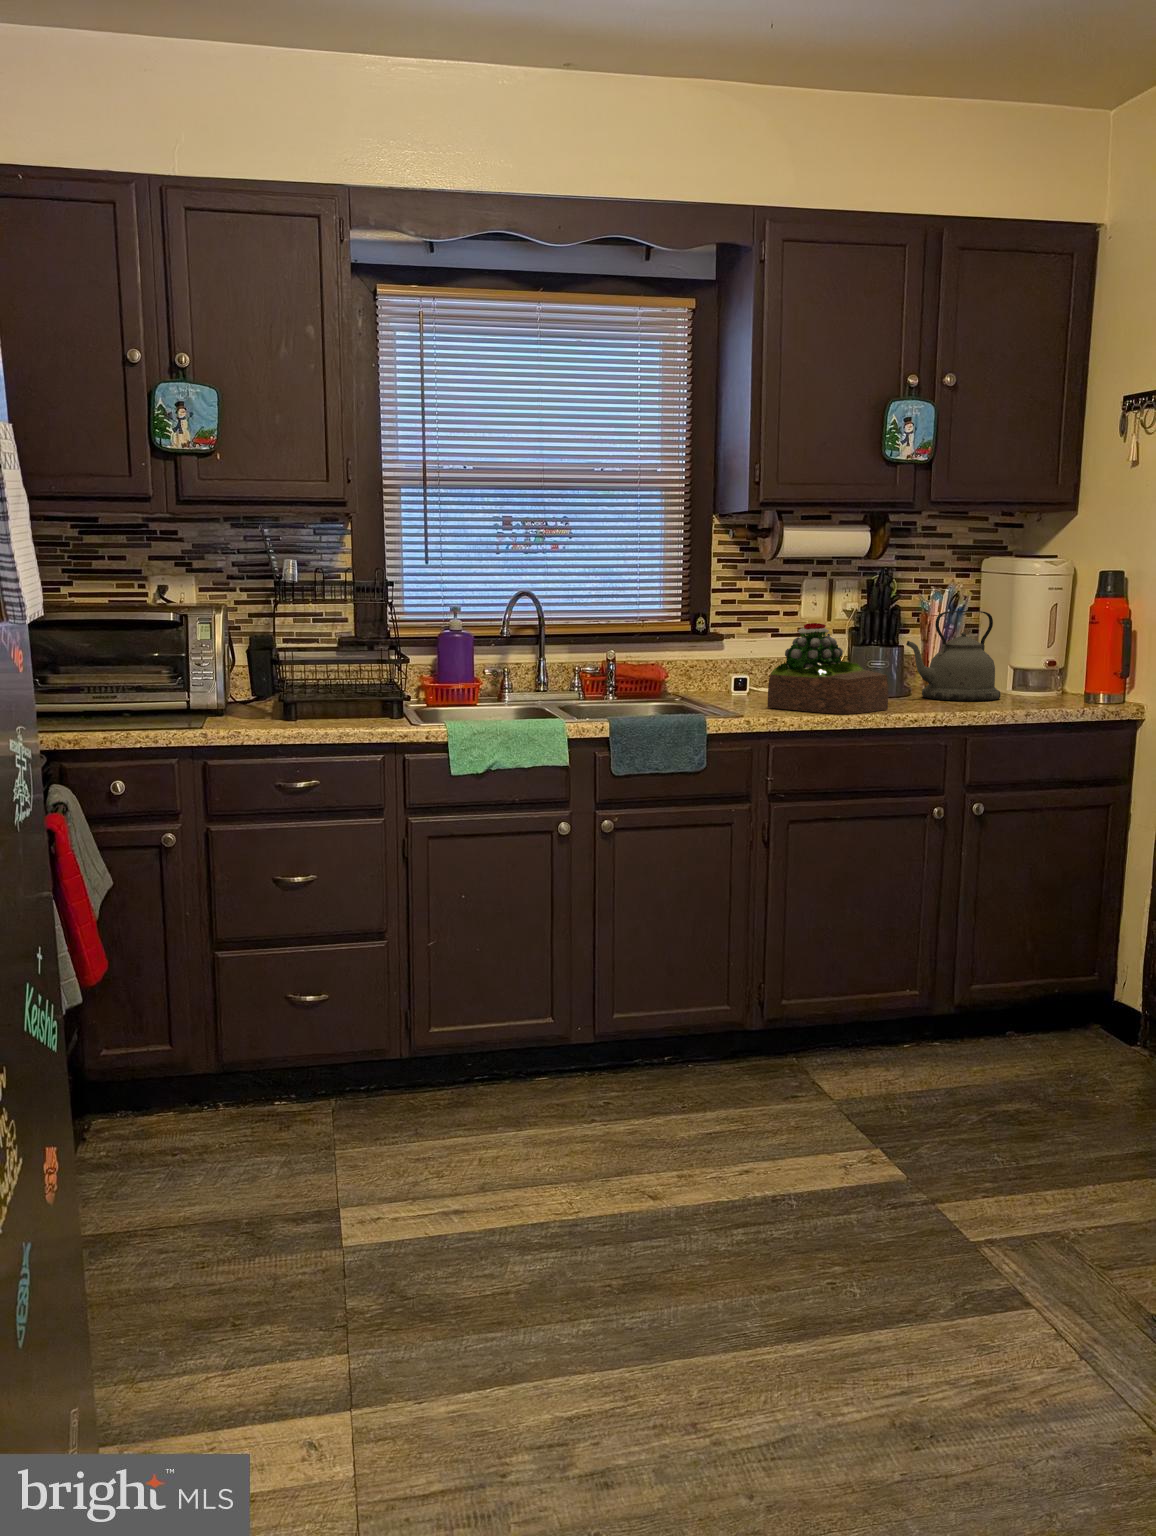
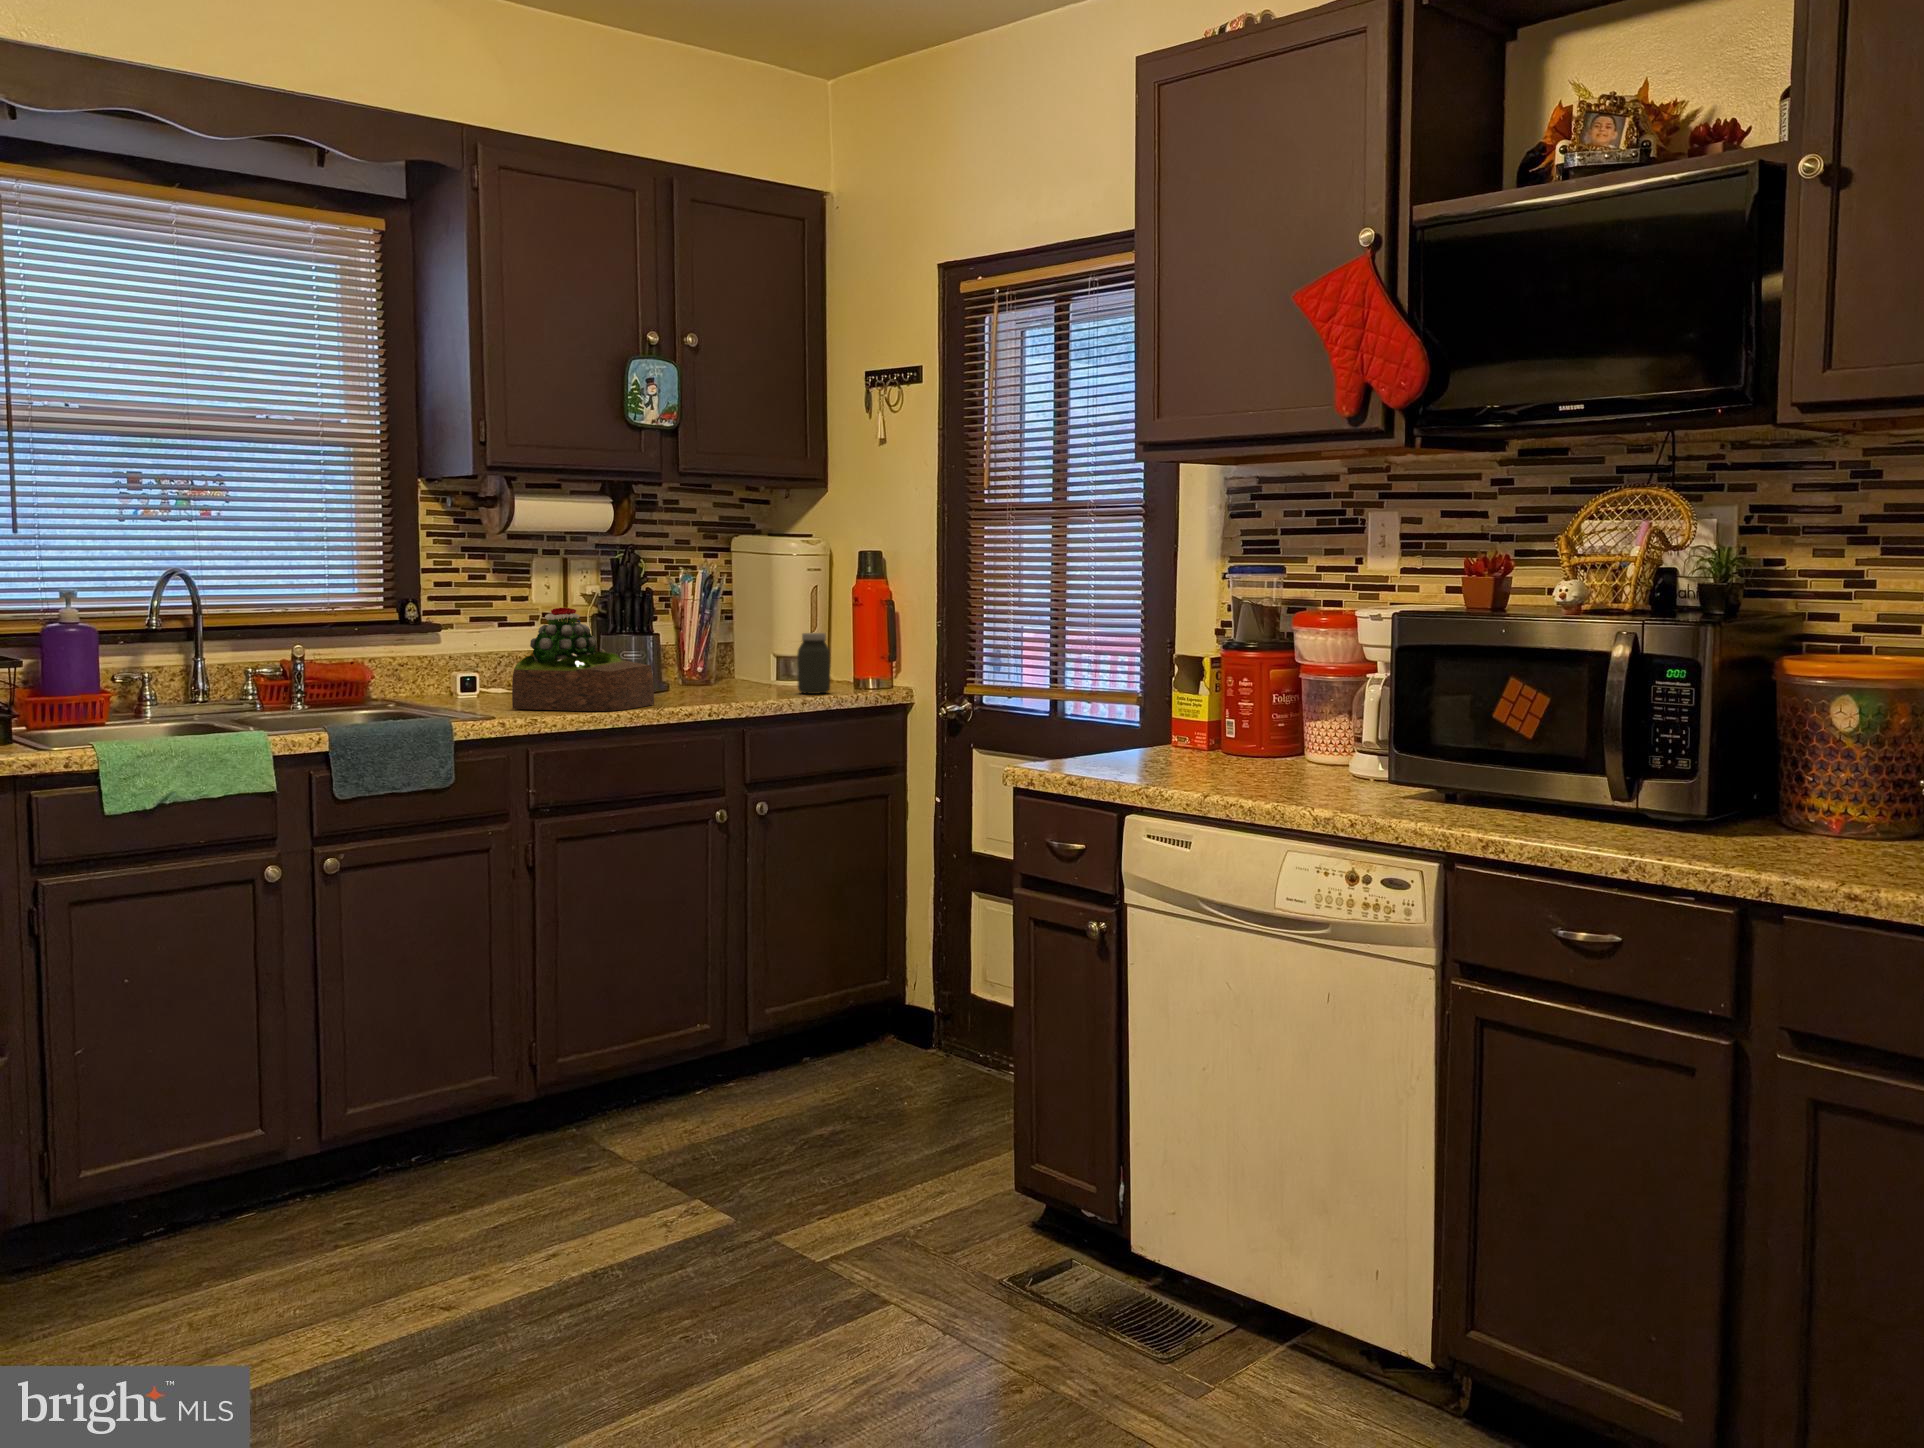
kettle: present [906,611,1000,701] -> none [662,593,766,693]
jar: none [1027,649,1061,706] -> present [797,633,830,694]

